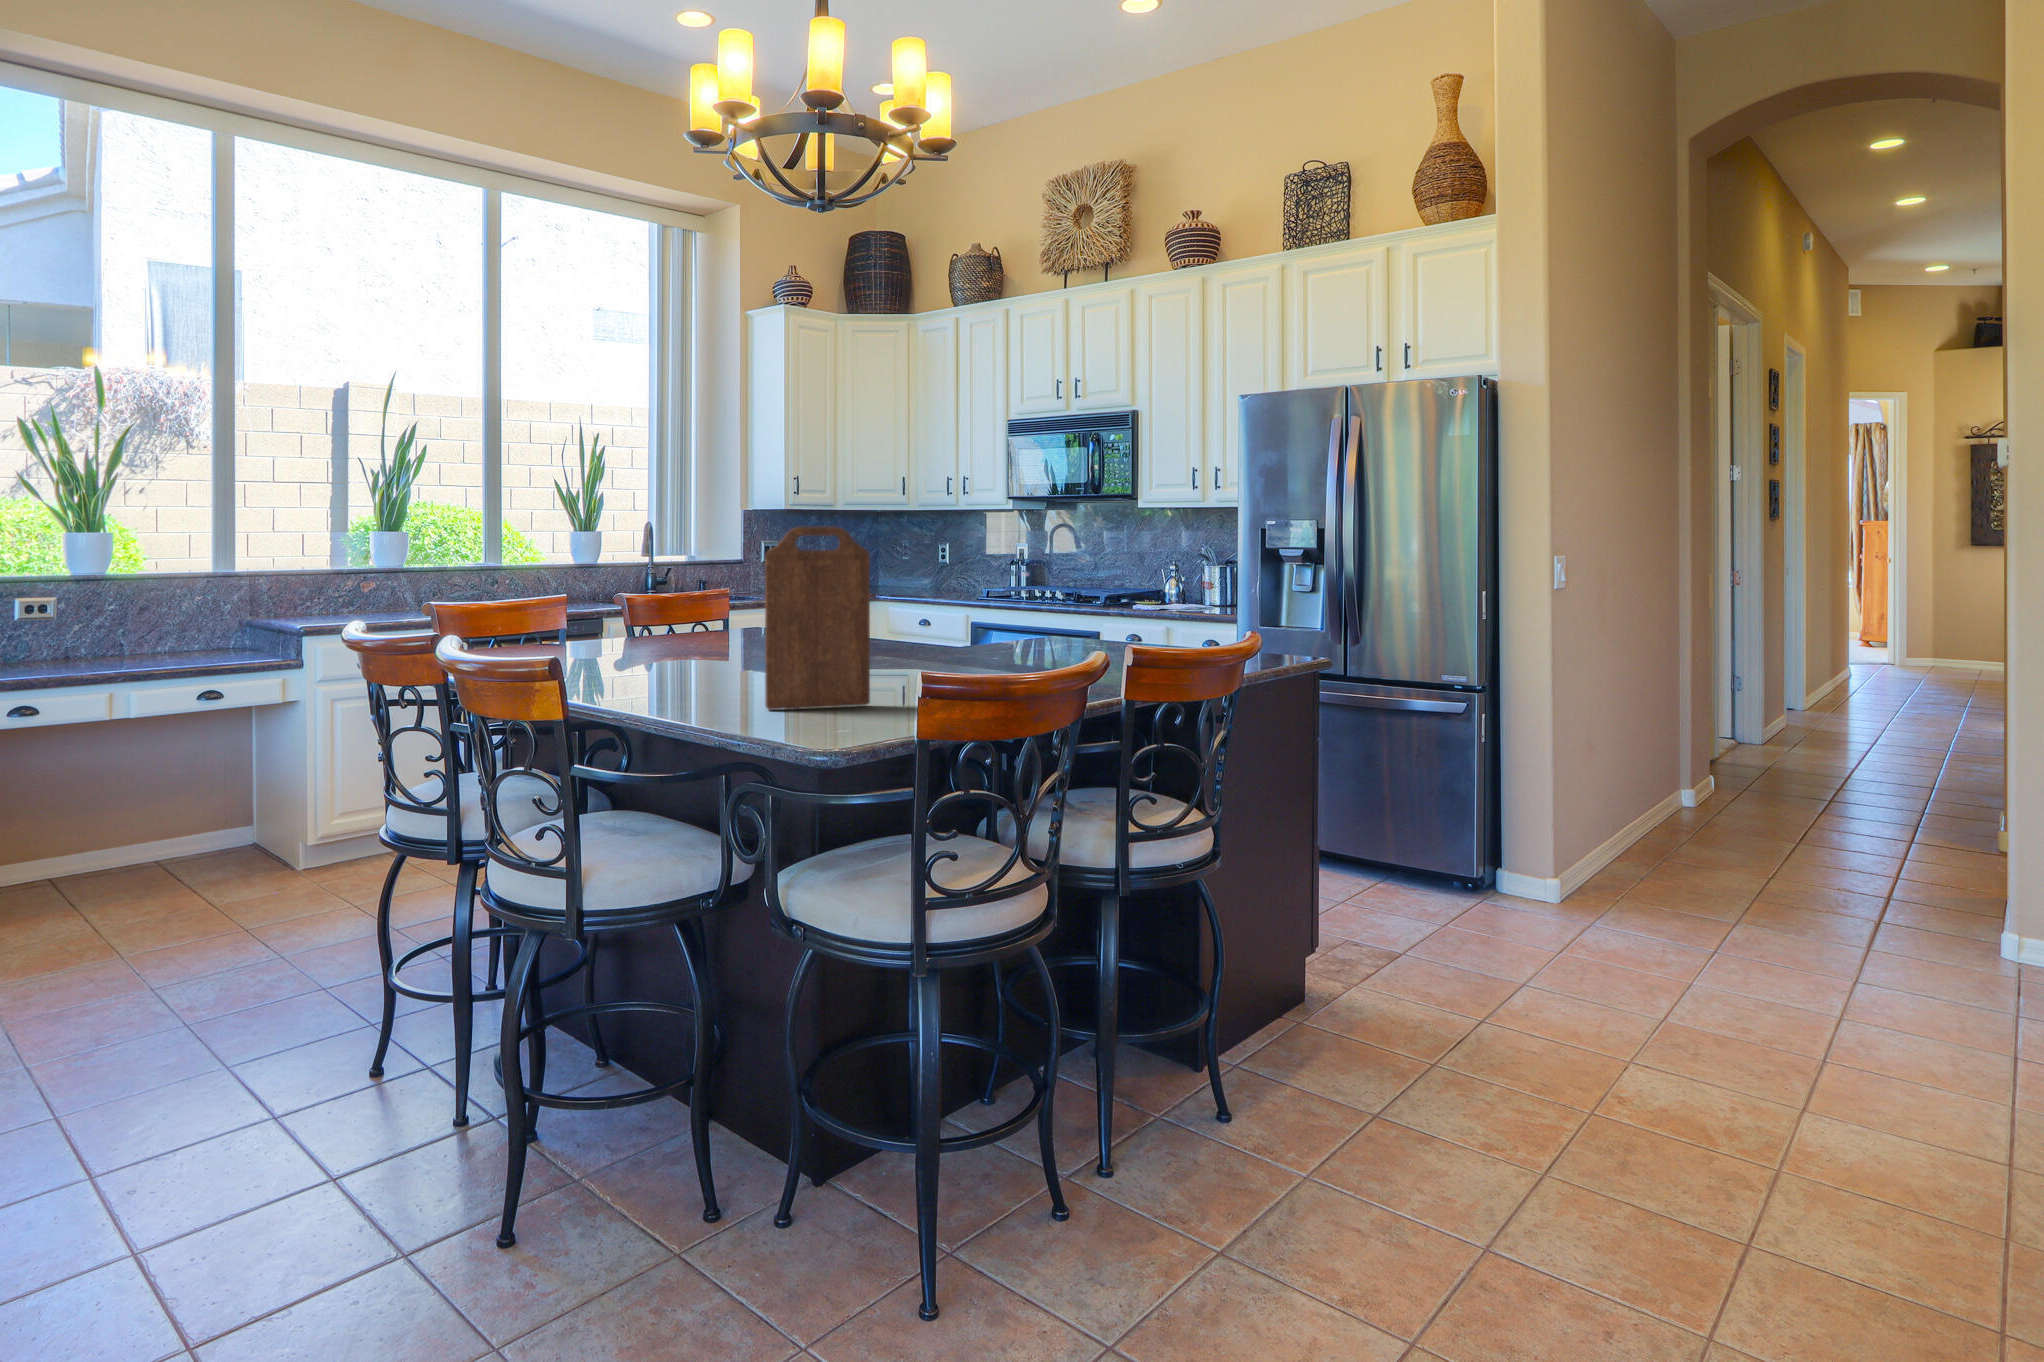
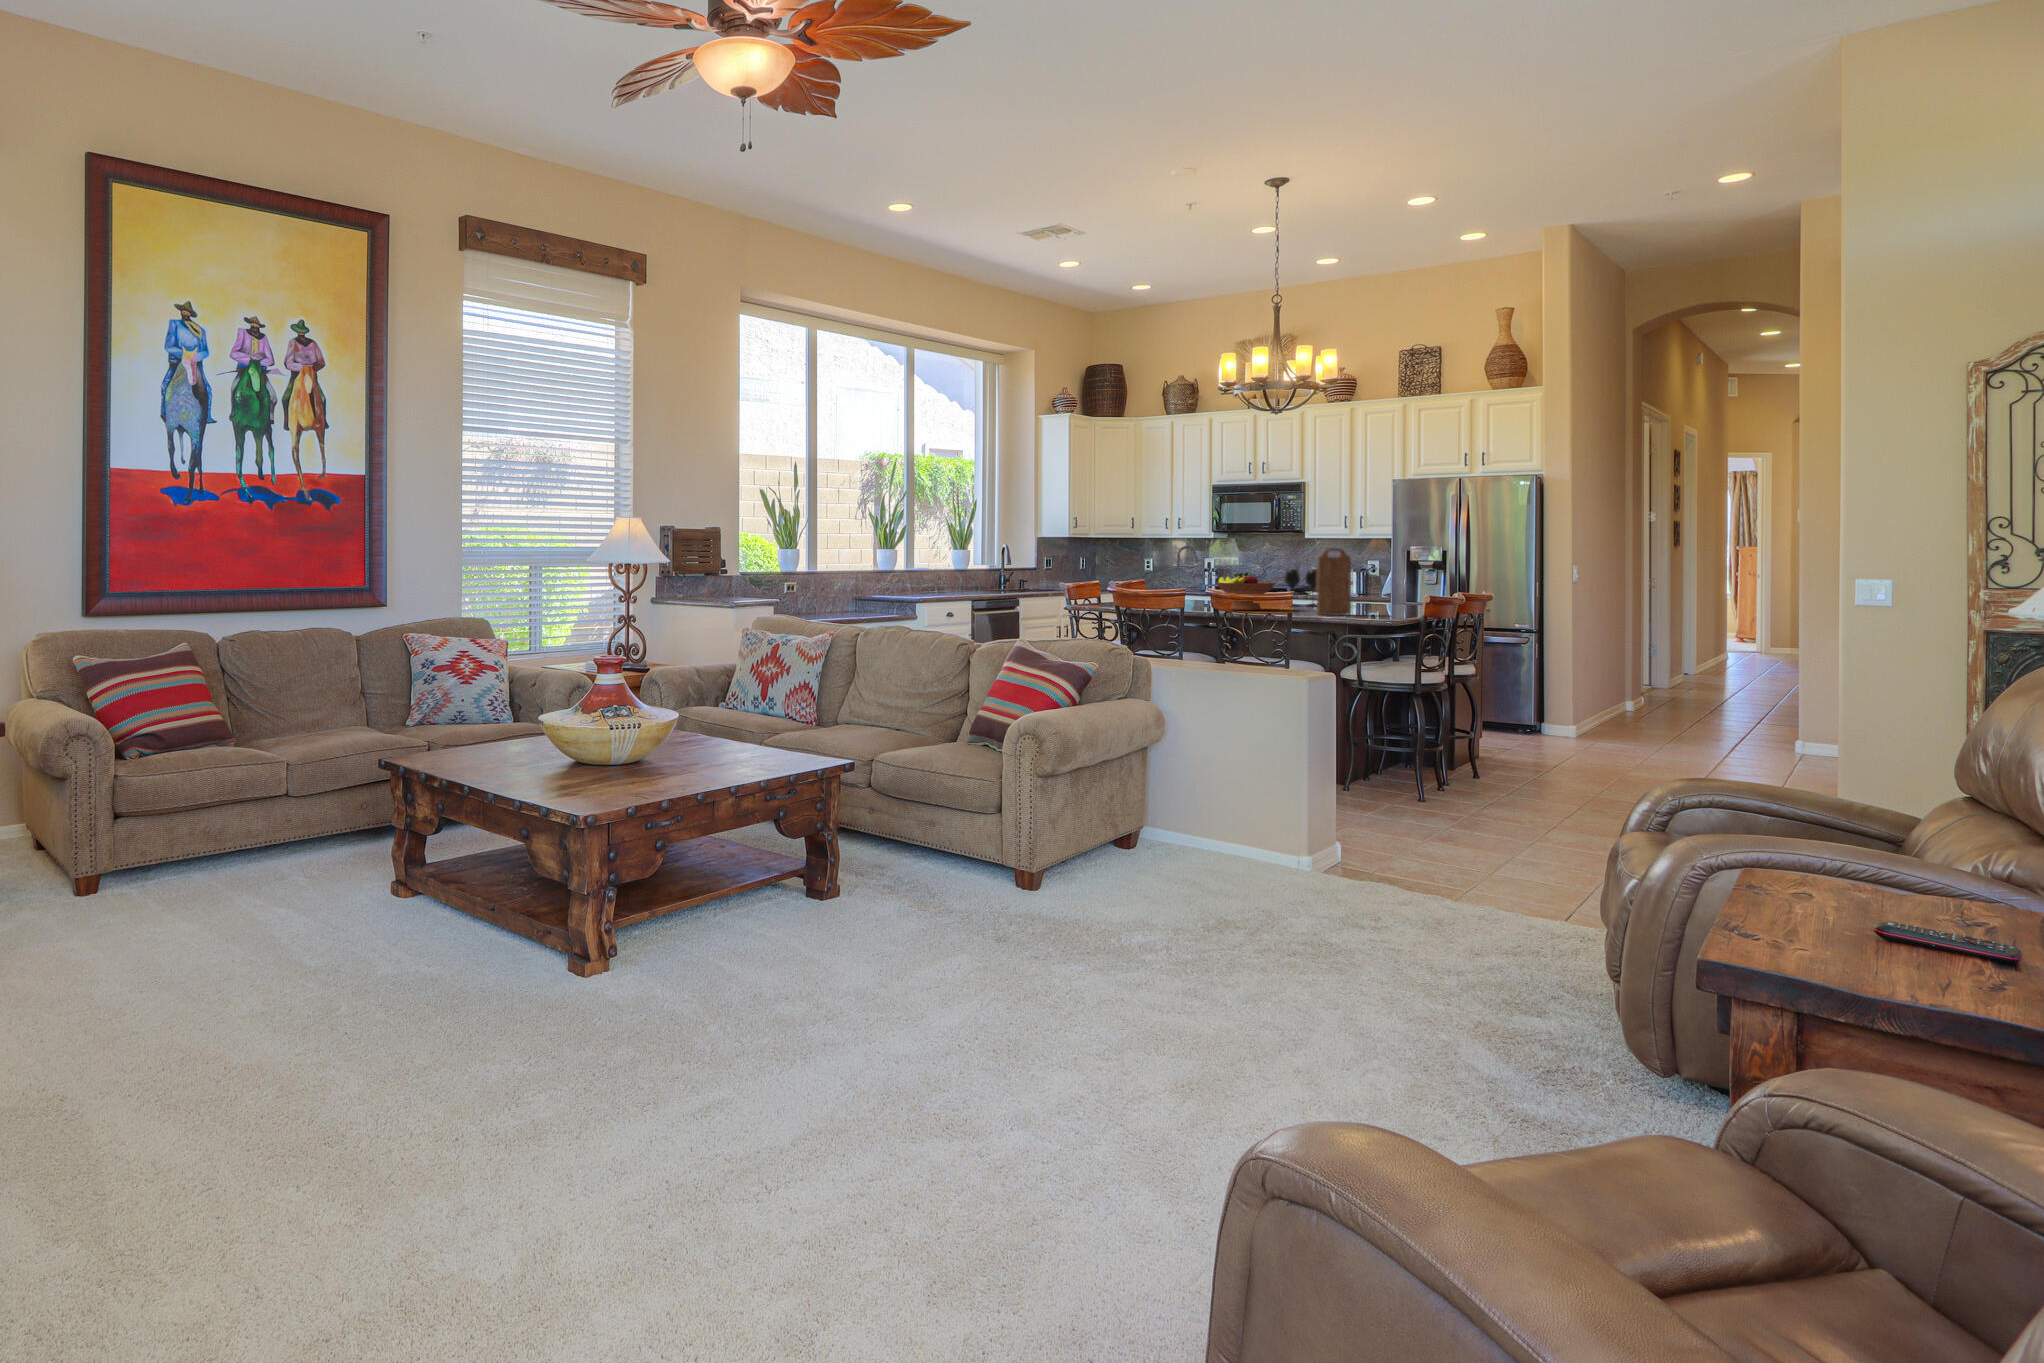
wine glass: none [899,571,977,655] -> present [1284,569,1317,606]
fruit bowl: none [639,586,781,679] -> present [1216,572,1276,610]

